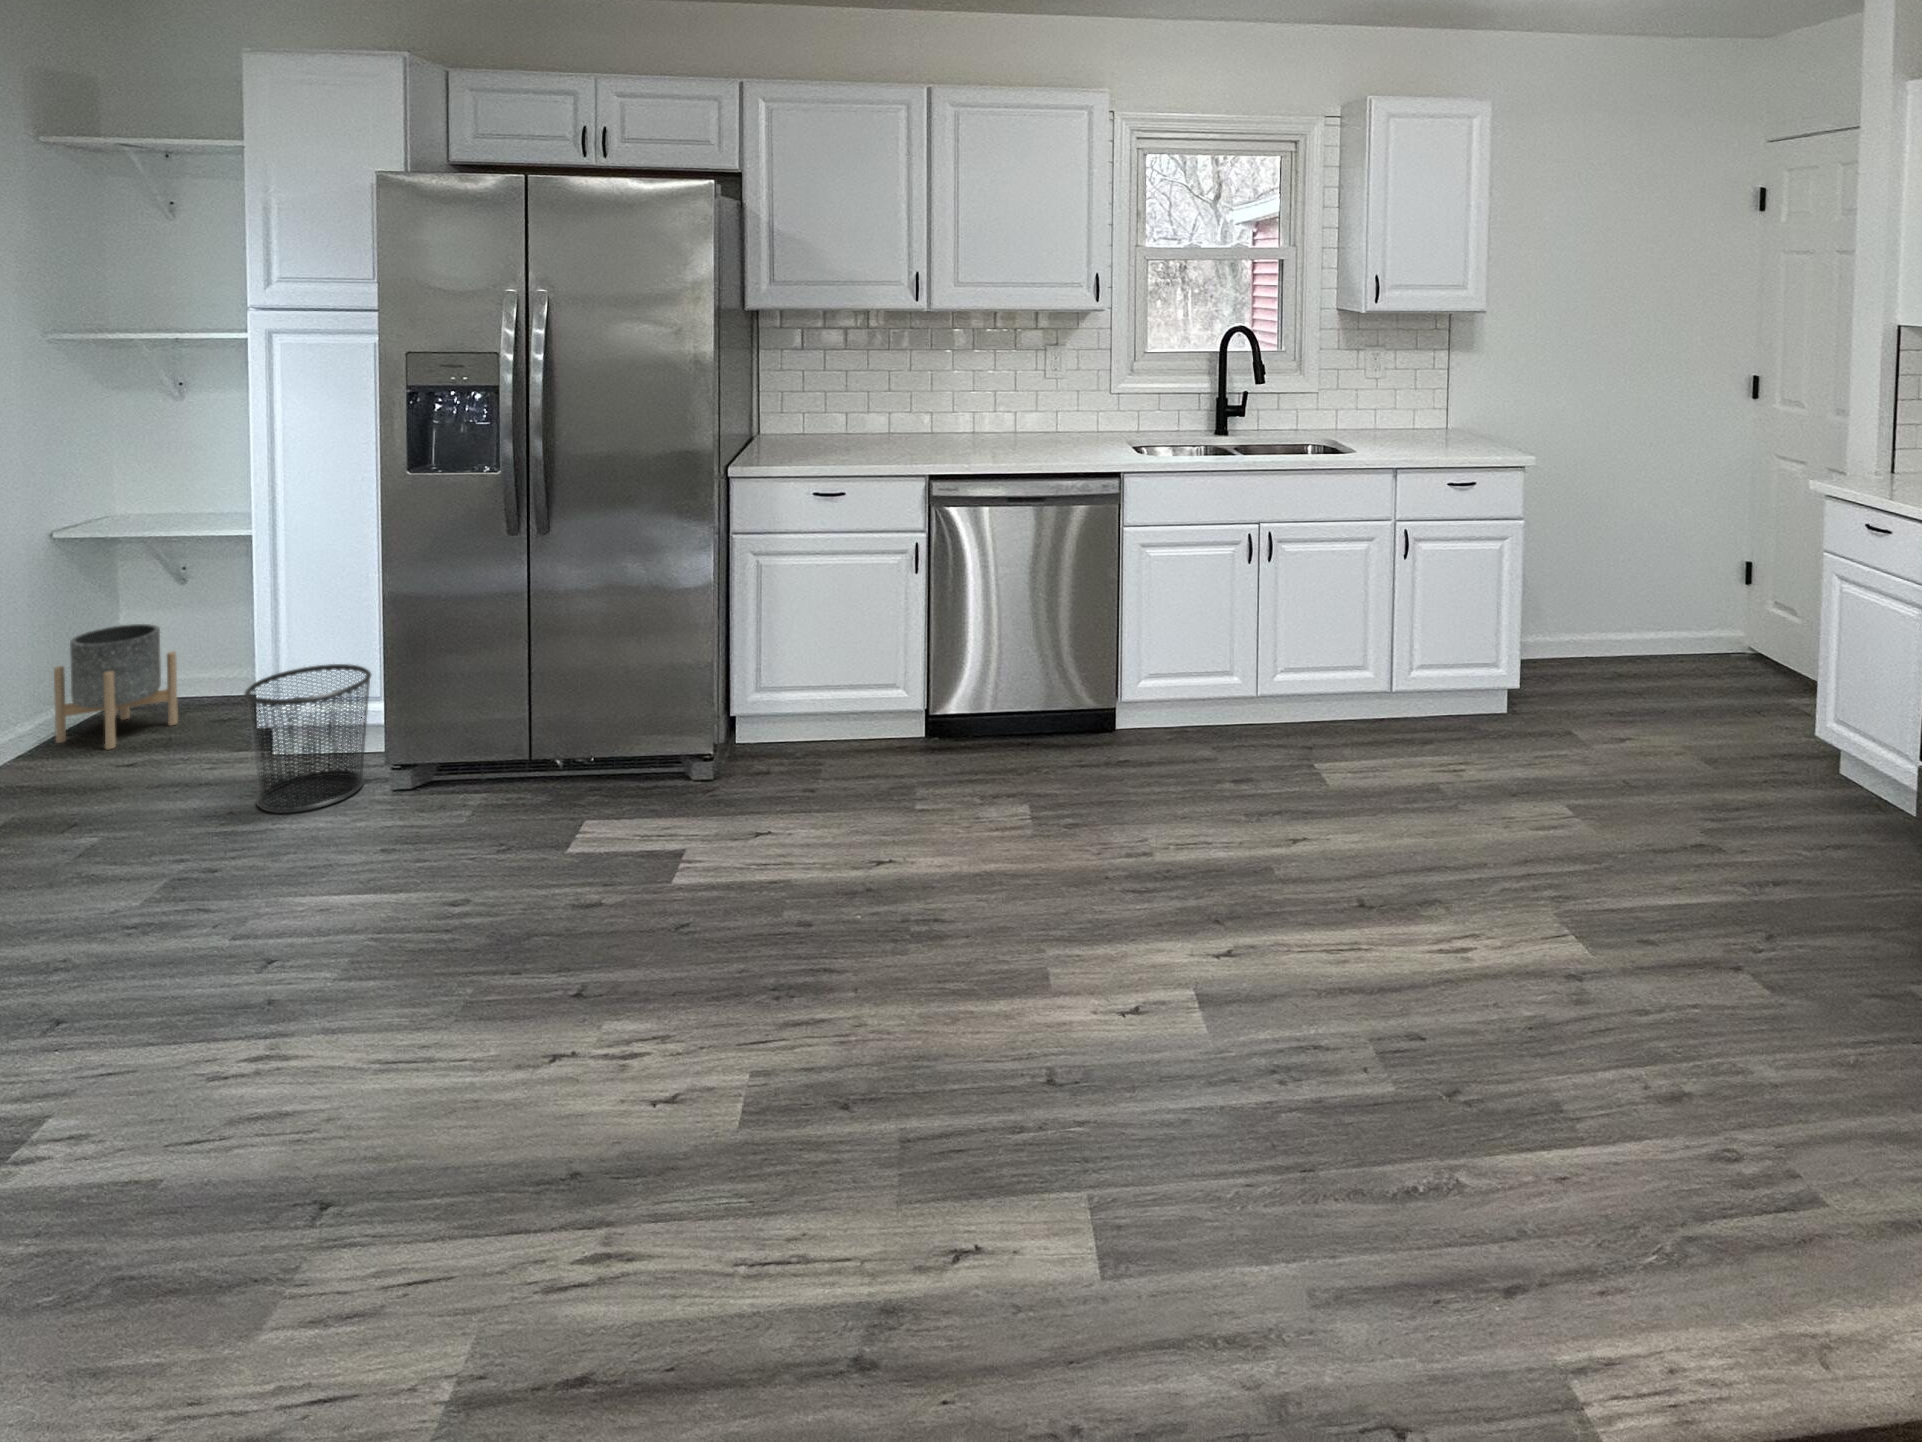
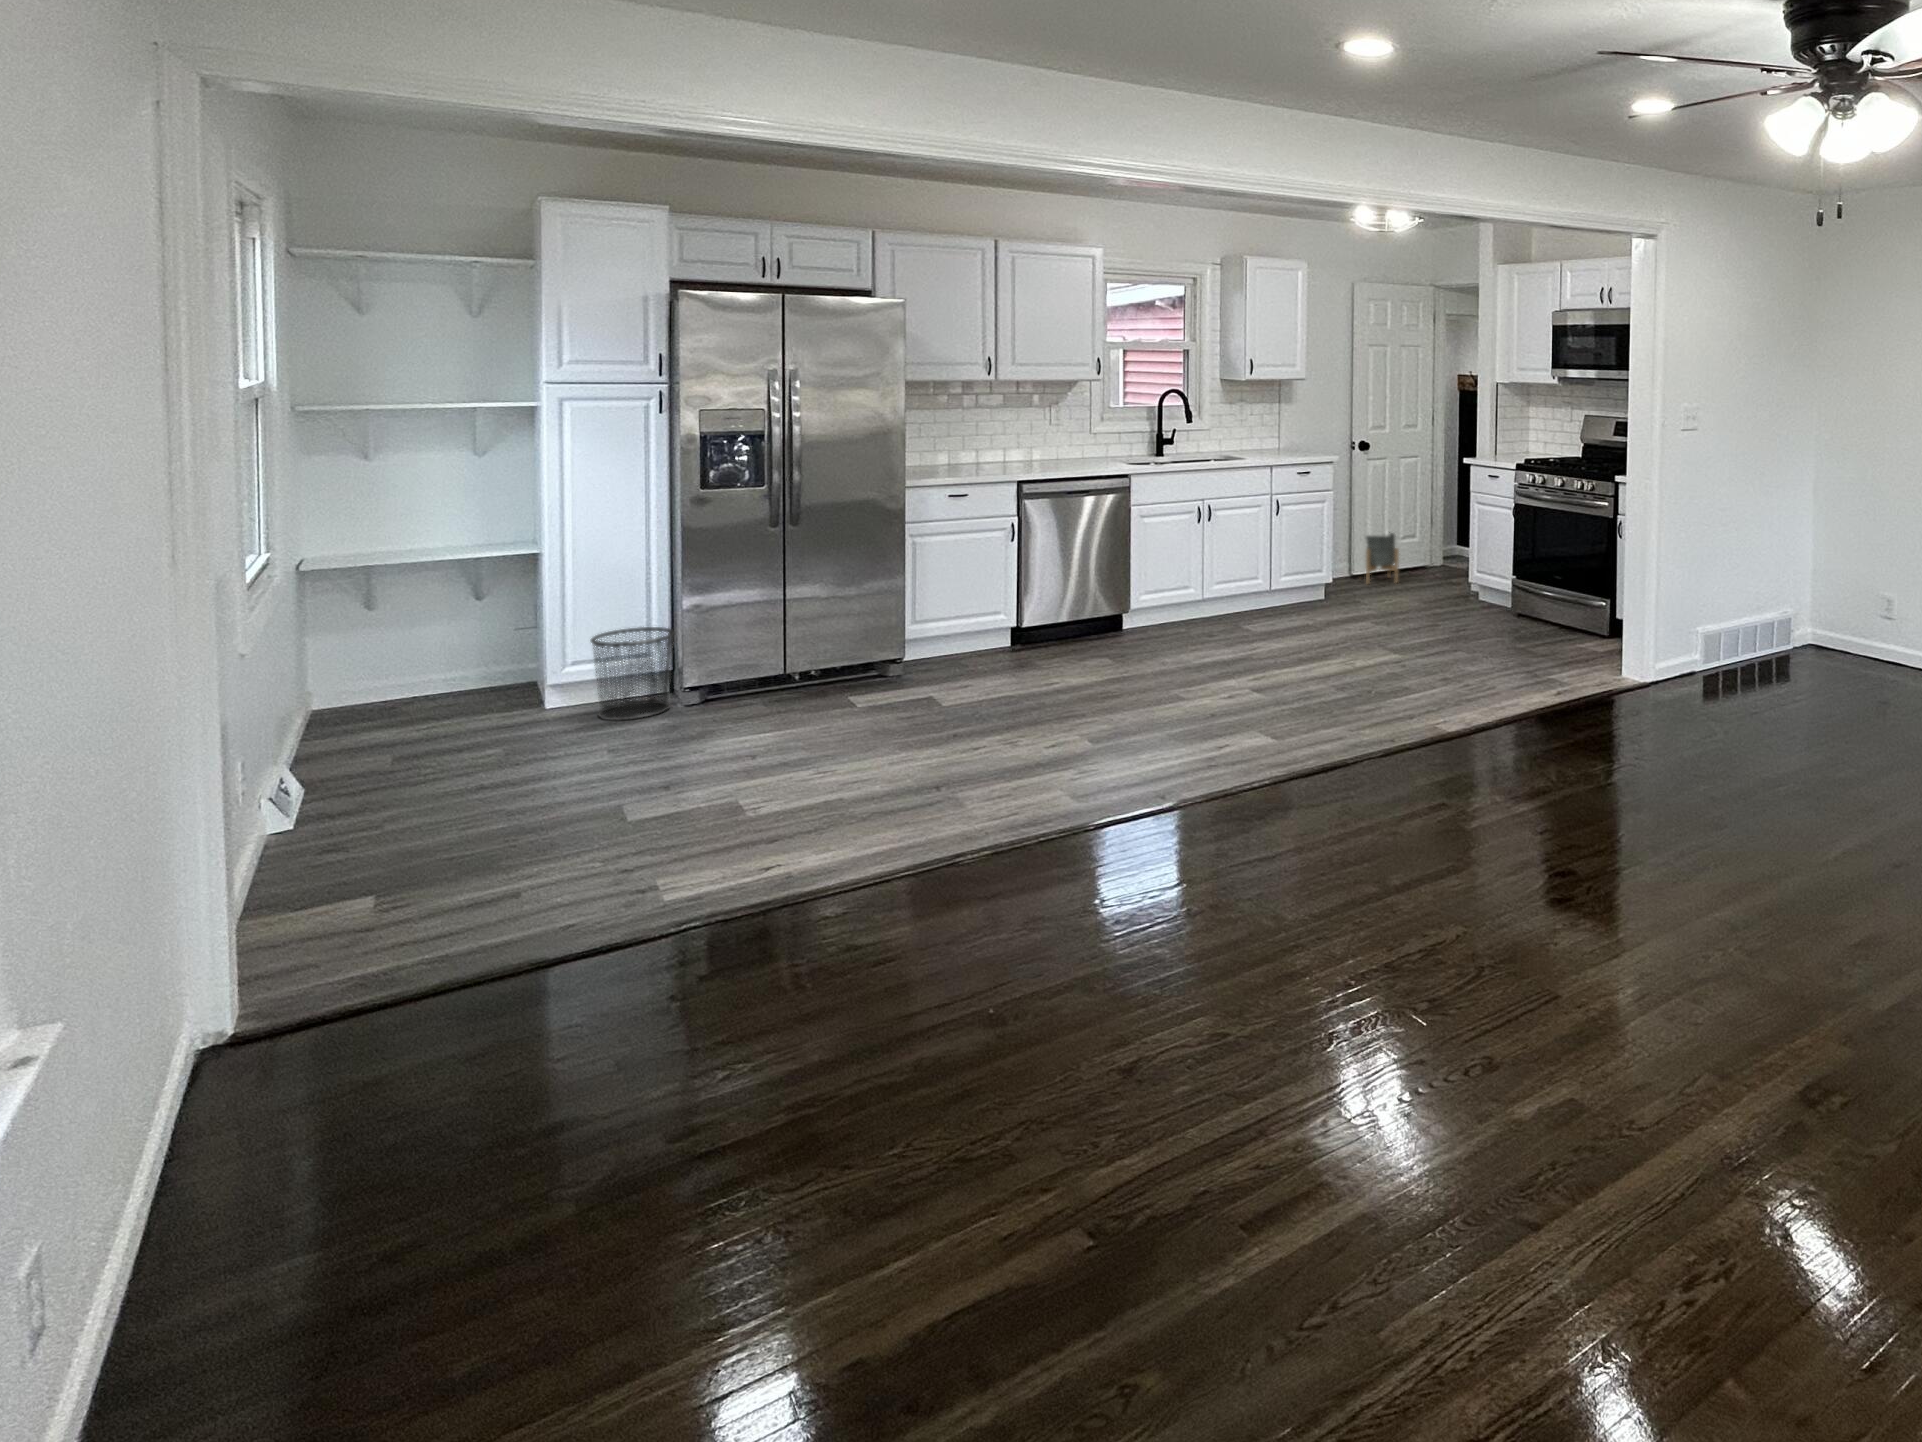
planter: present [54,624,178,749] -> present [1366,532,1399,583]

